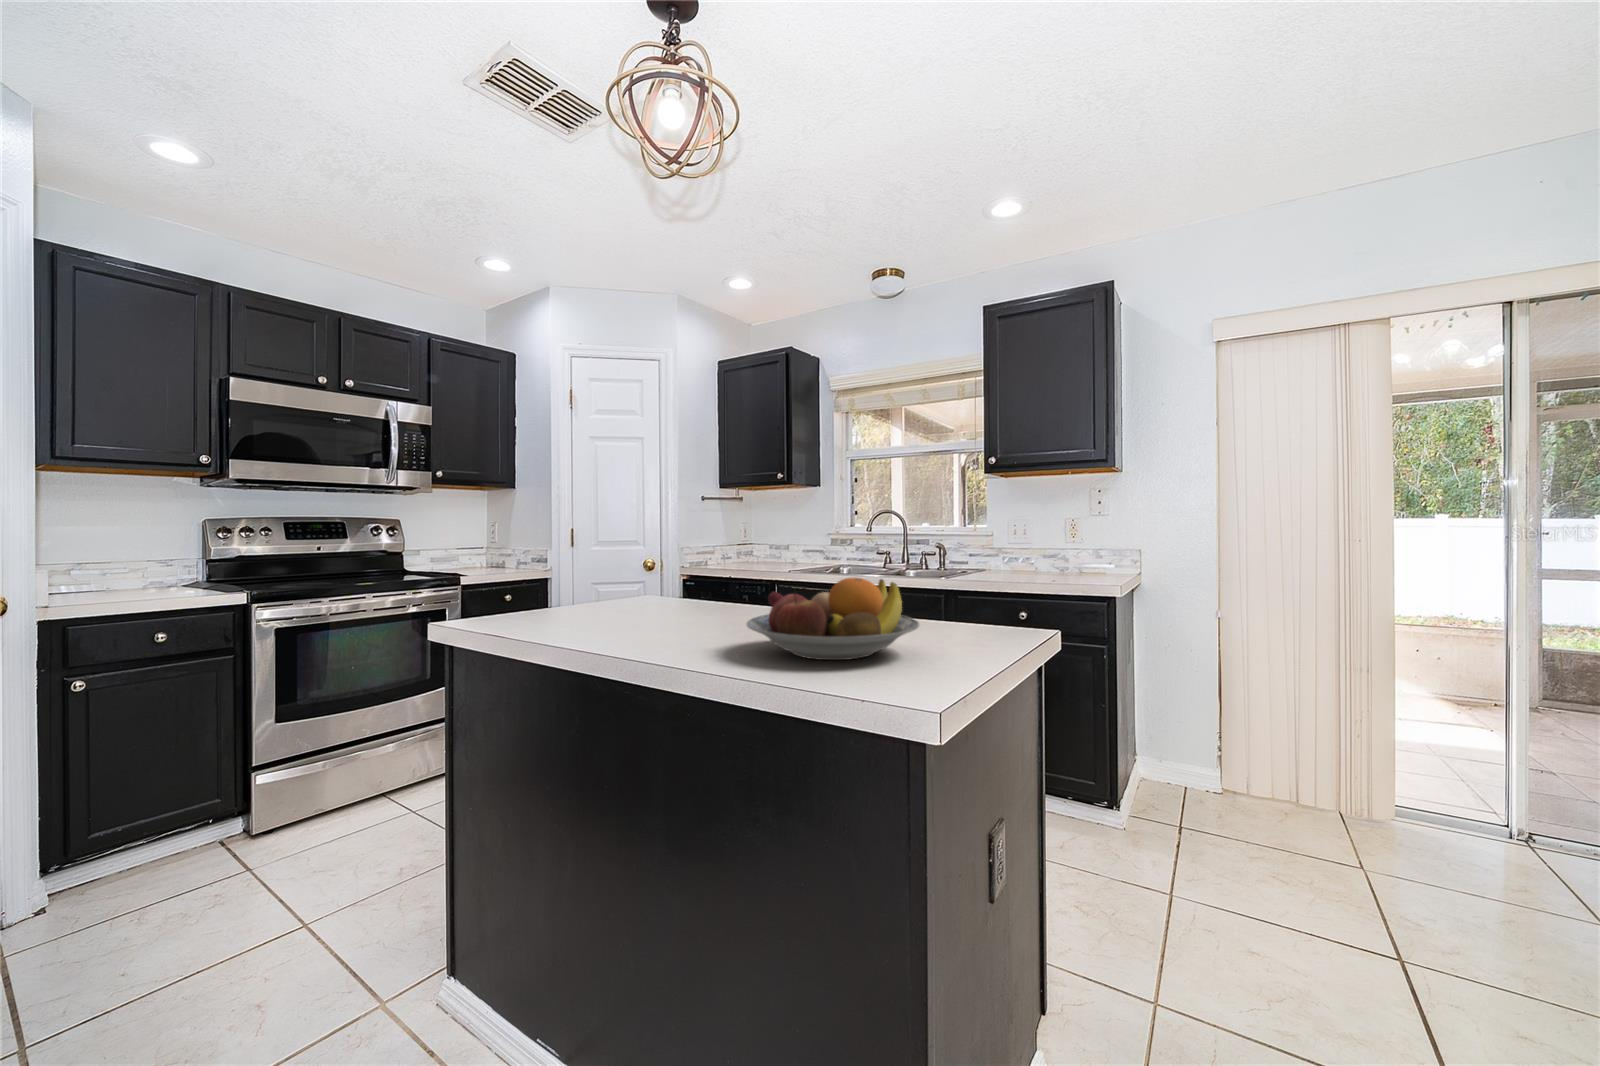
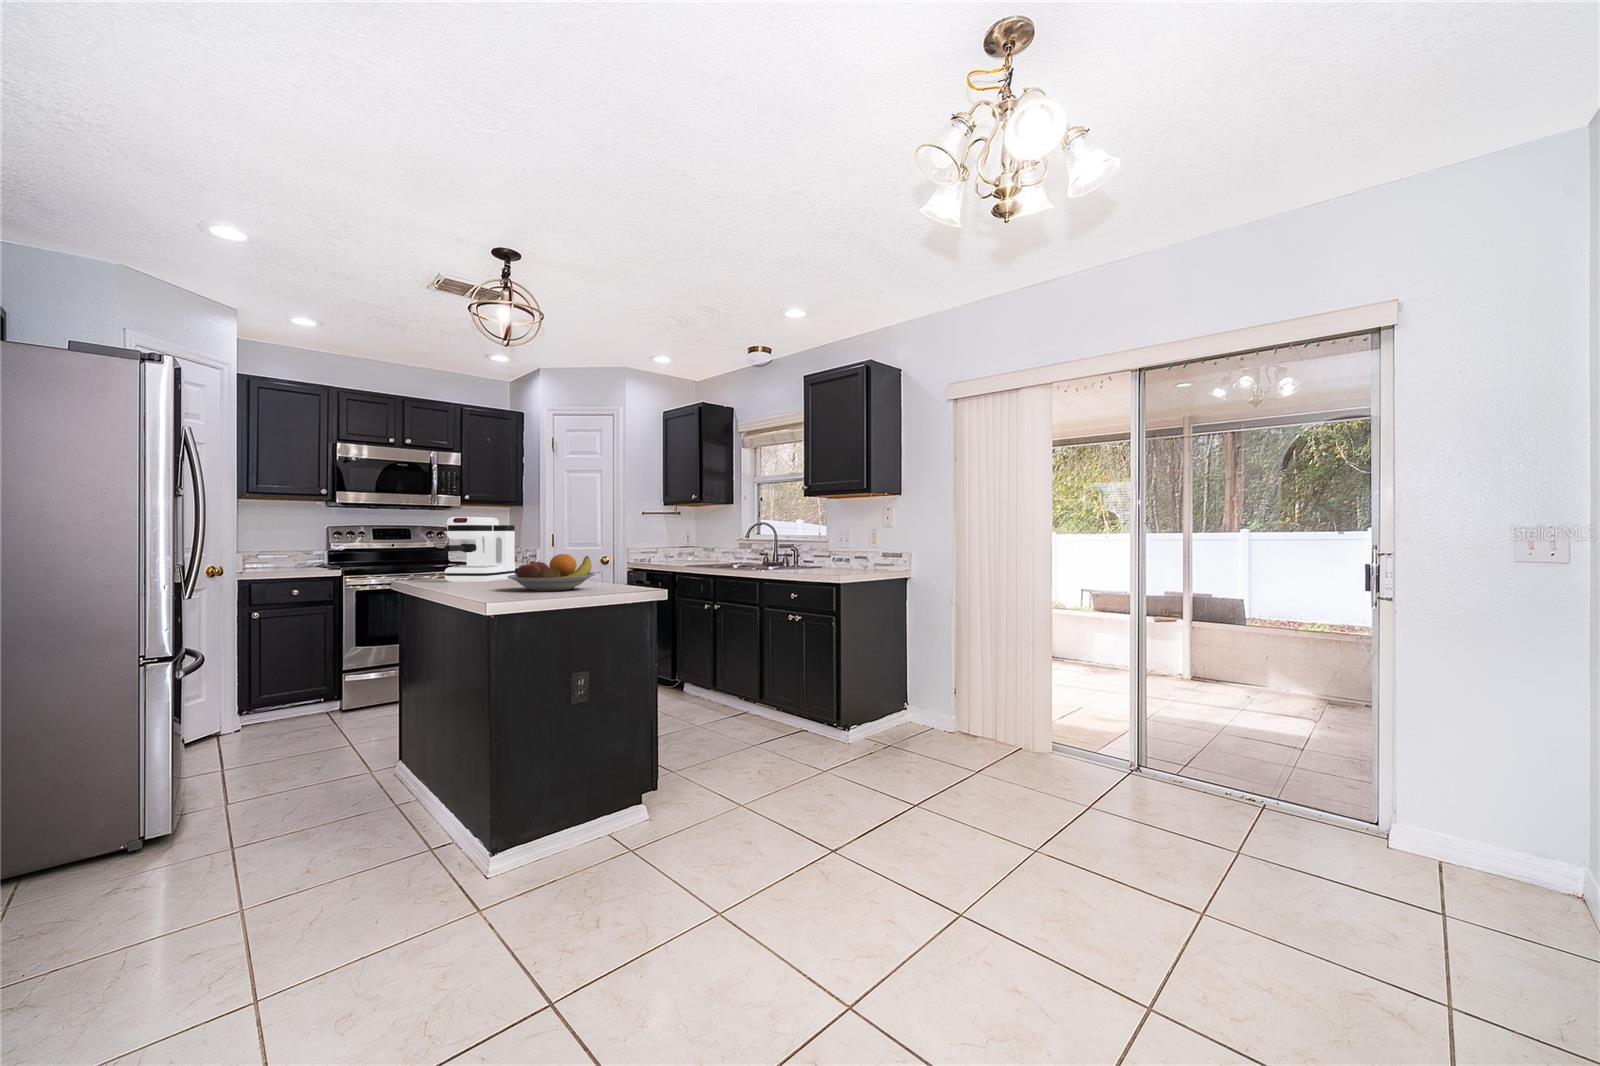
coffee maker: none [521,502,636,628] -> present [444,517,515,583]

